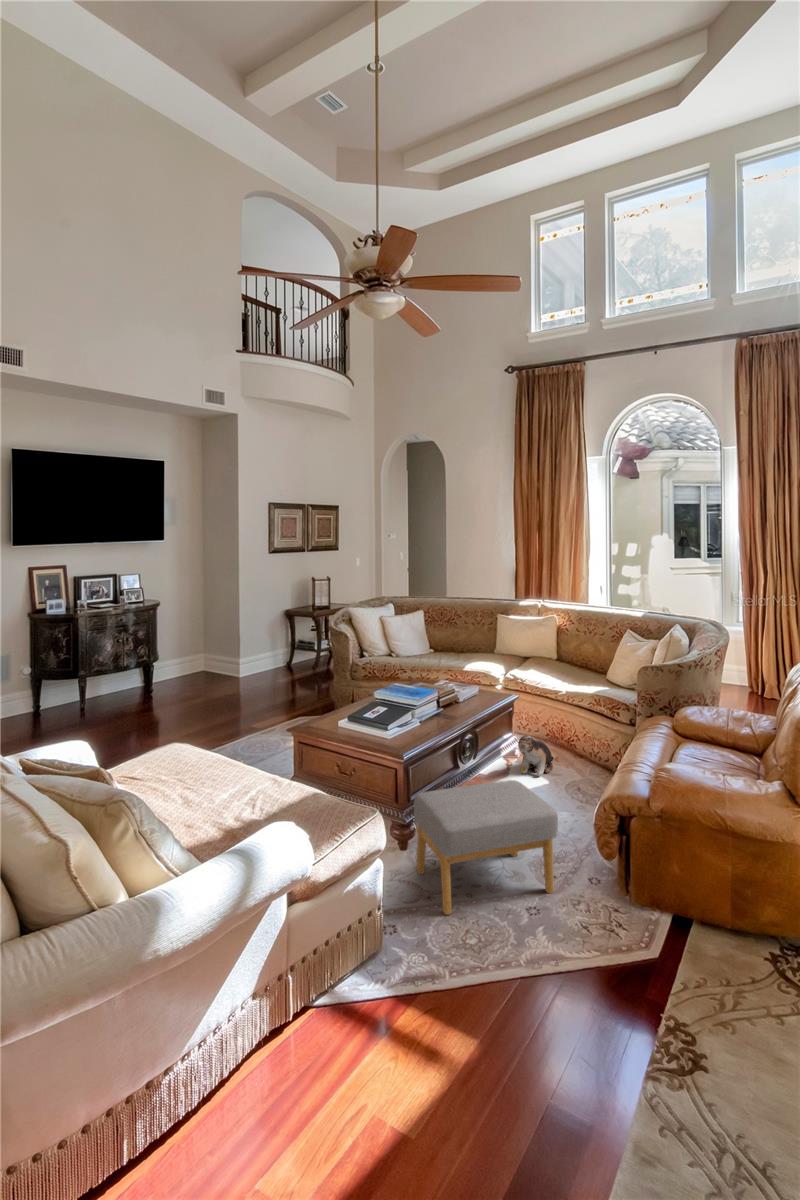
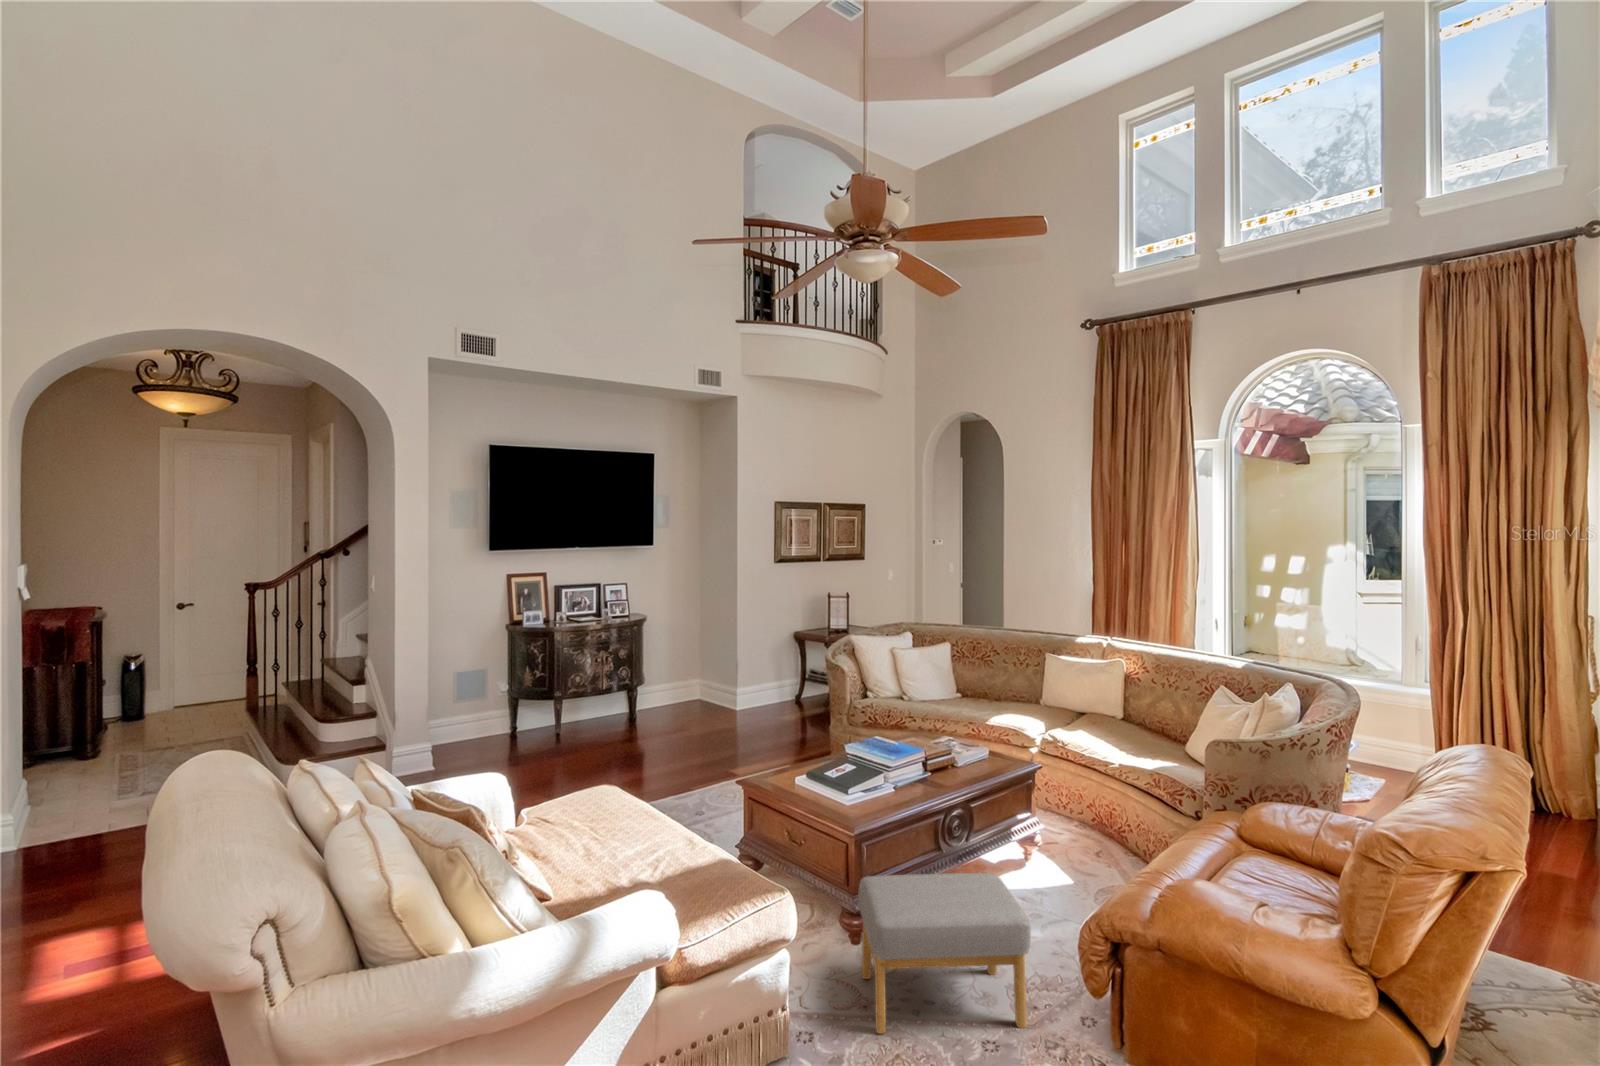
plush toy: present [514,735,554,776] -> none [1031,817,1095,874]

